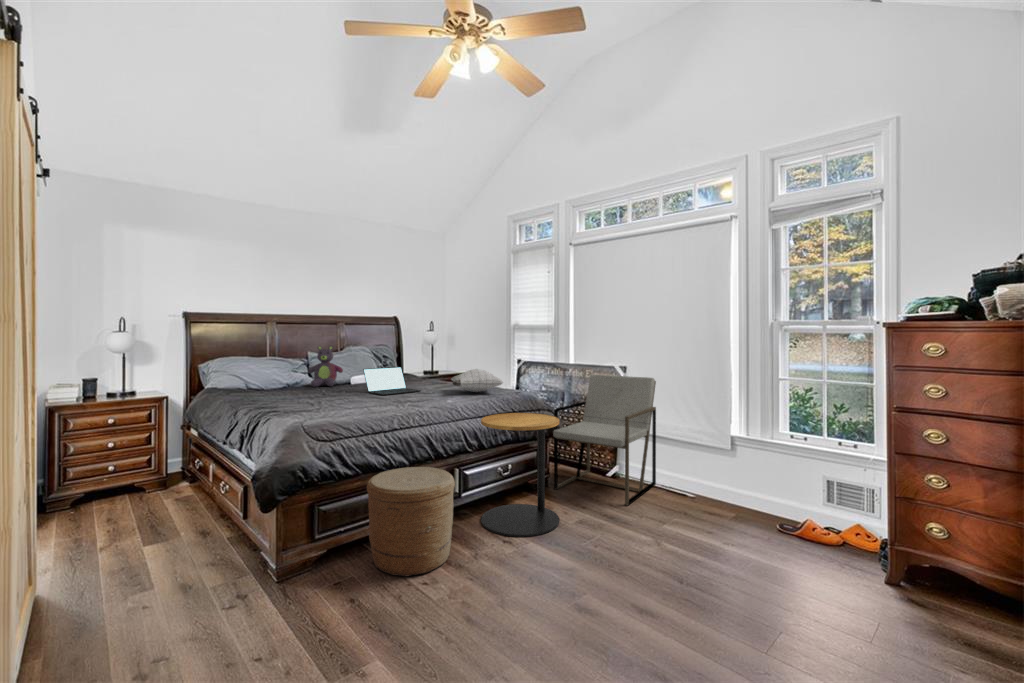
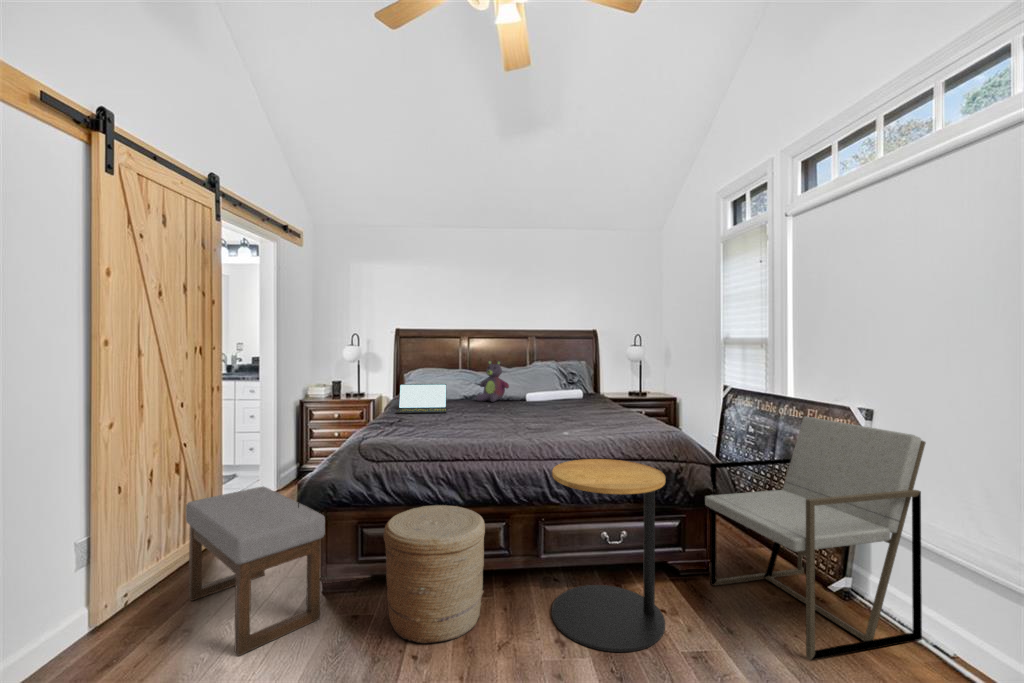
laptop: present [363,367,421,395] -> present [396,384,446,413]
pillow: present [451,369,503,392] -> none [571,395,651,425]
ottoman: none [103,494,316,642] -> present [186,486,325,656]

